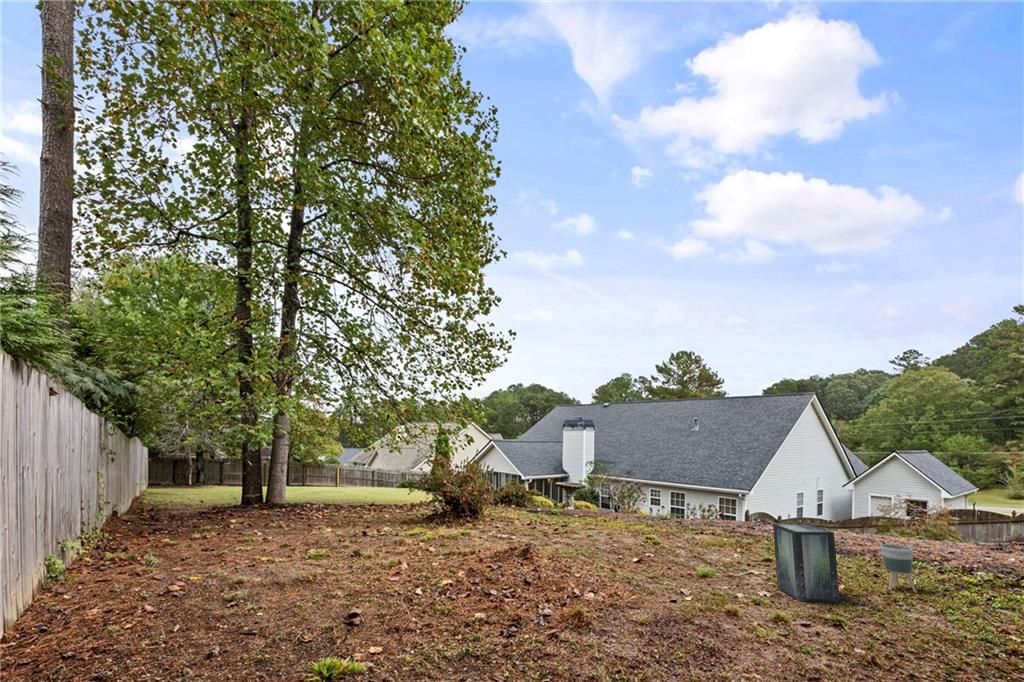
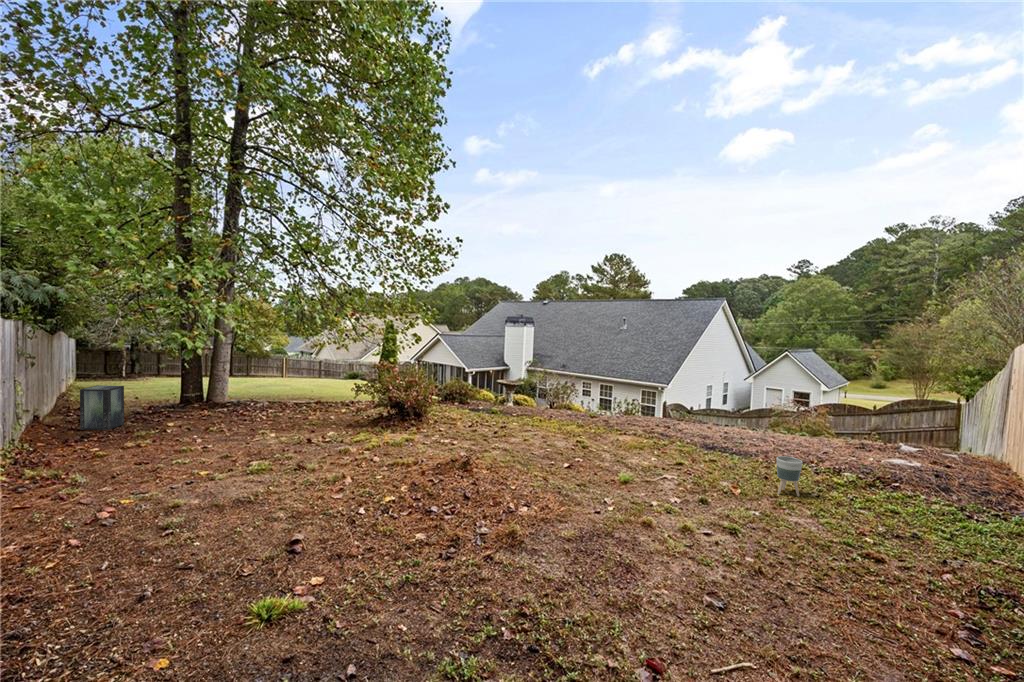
storage box: present [773,524,840,602] -> present [80,385,124,430]

